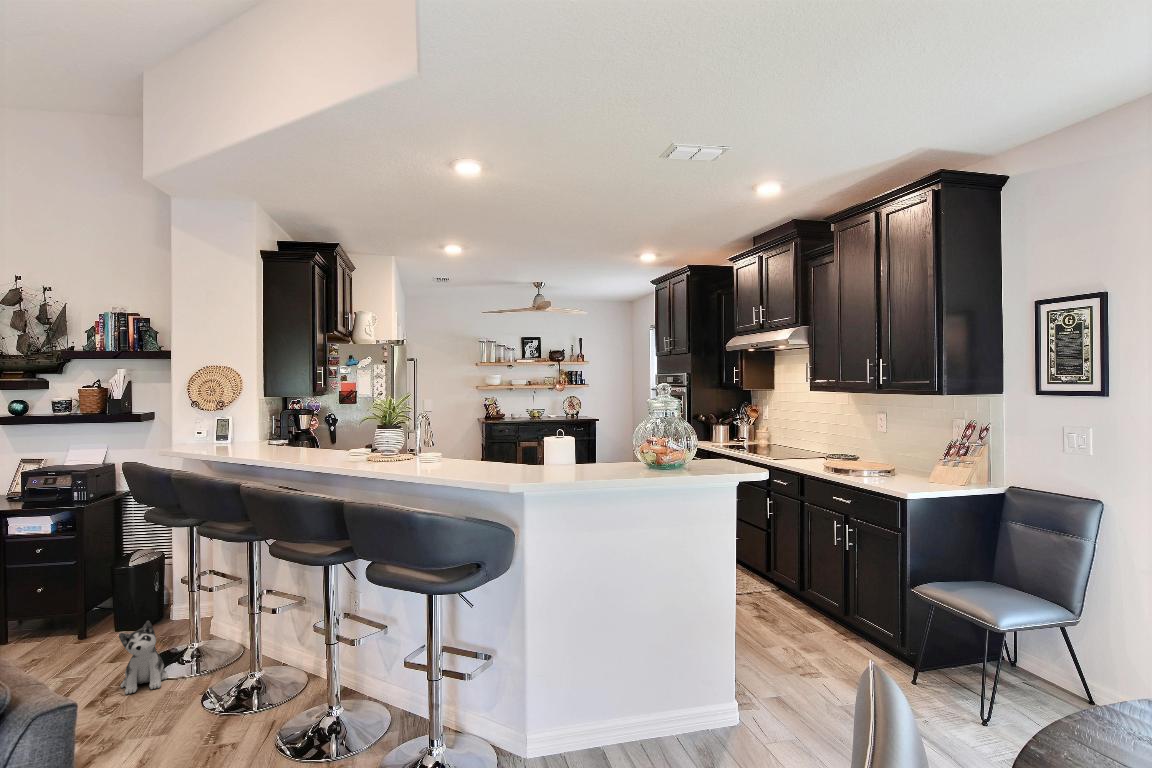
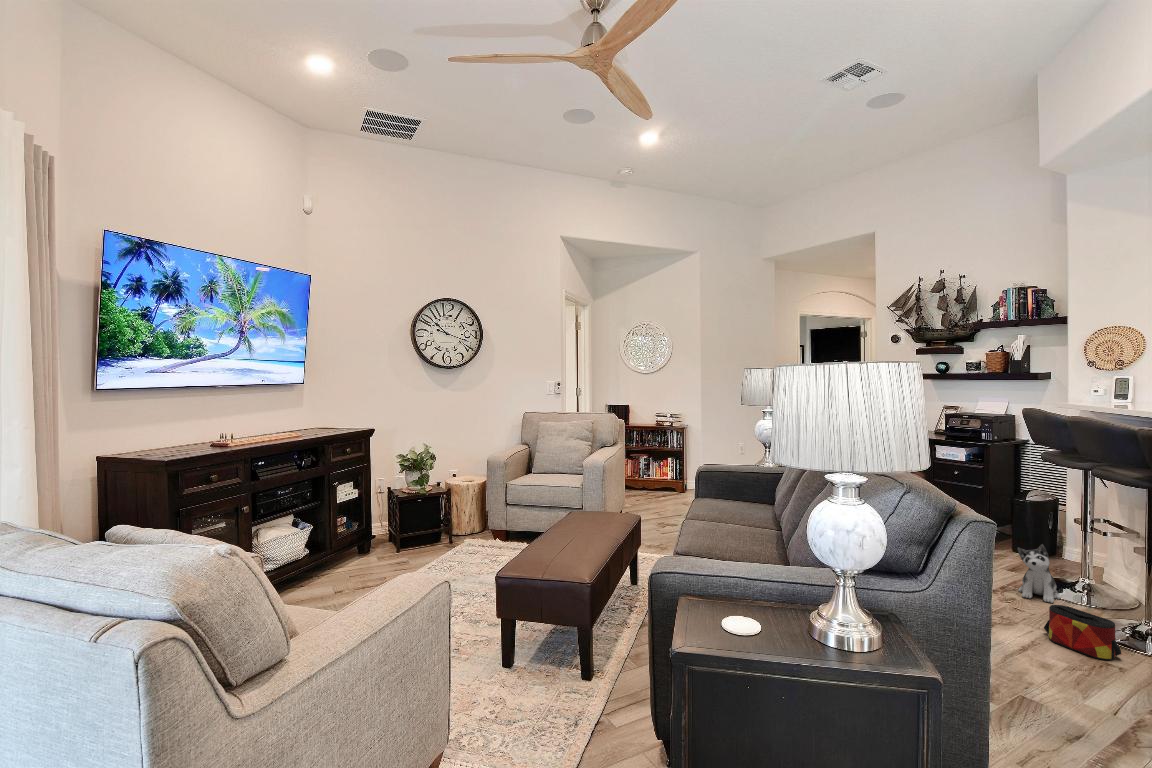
bag: none [151,689,230,743] -> present [1044,605,1121,660]

